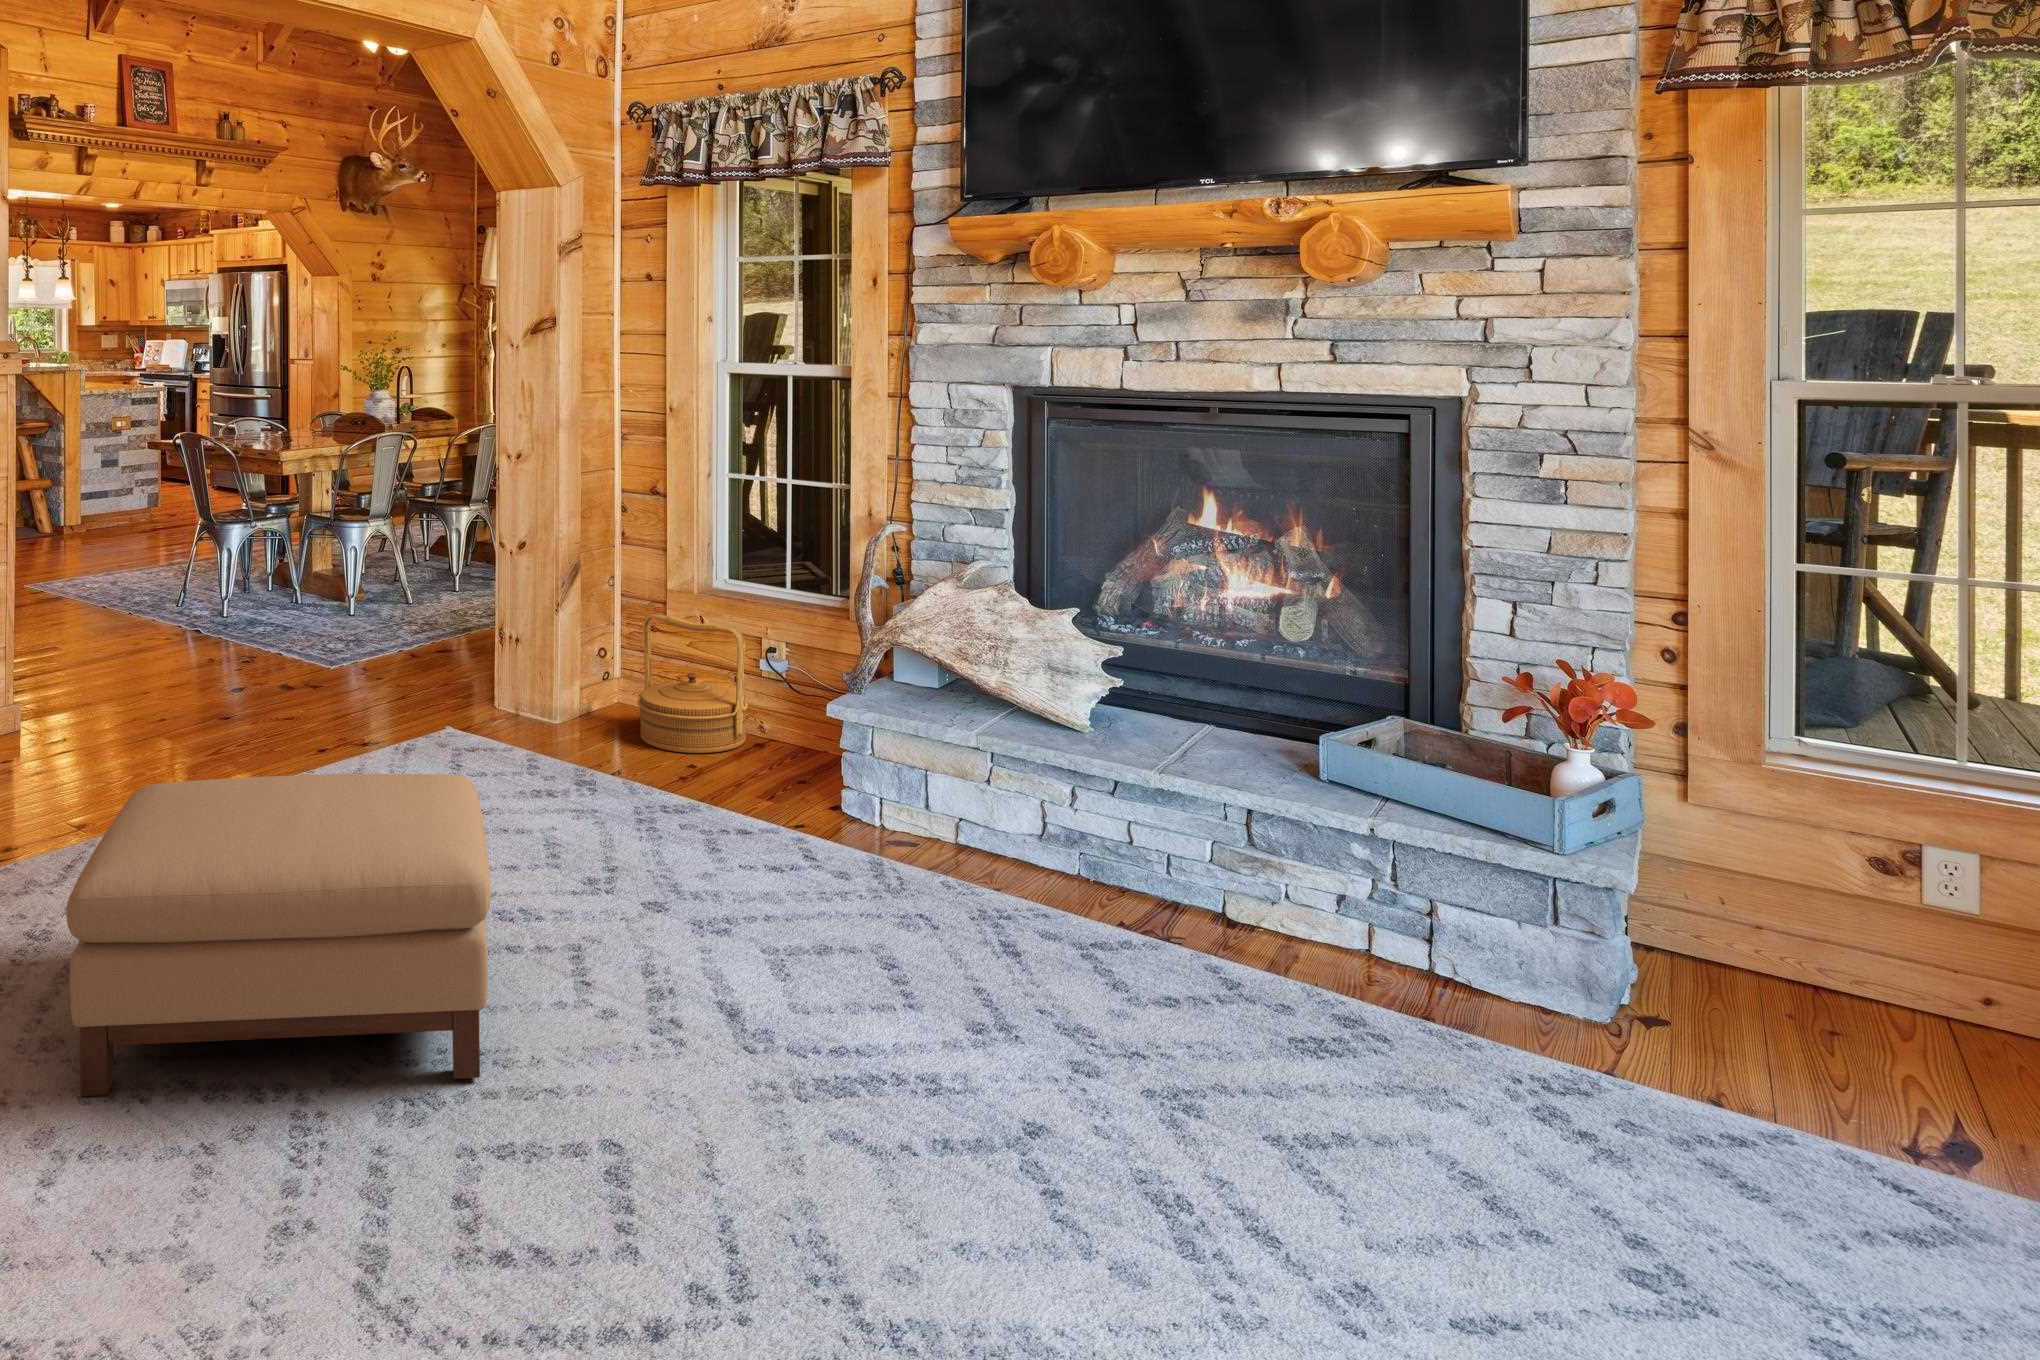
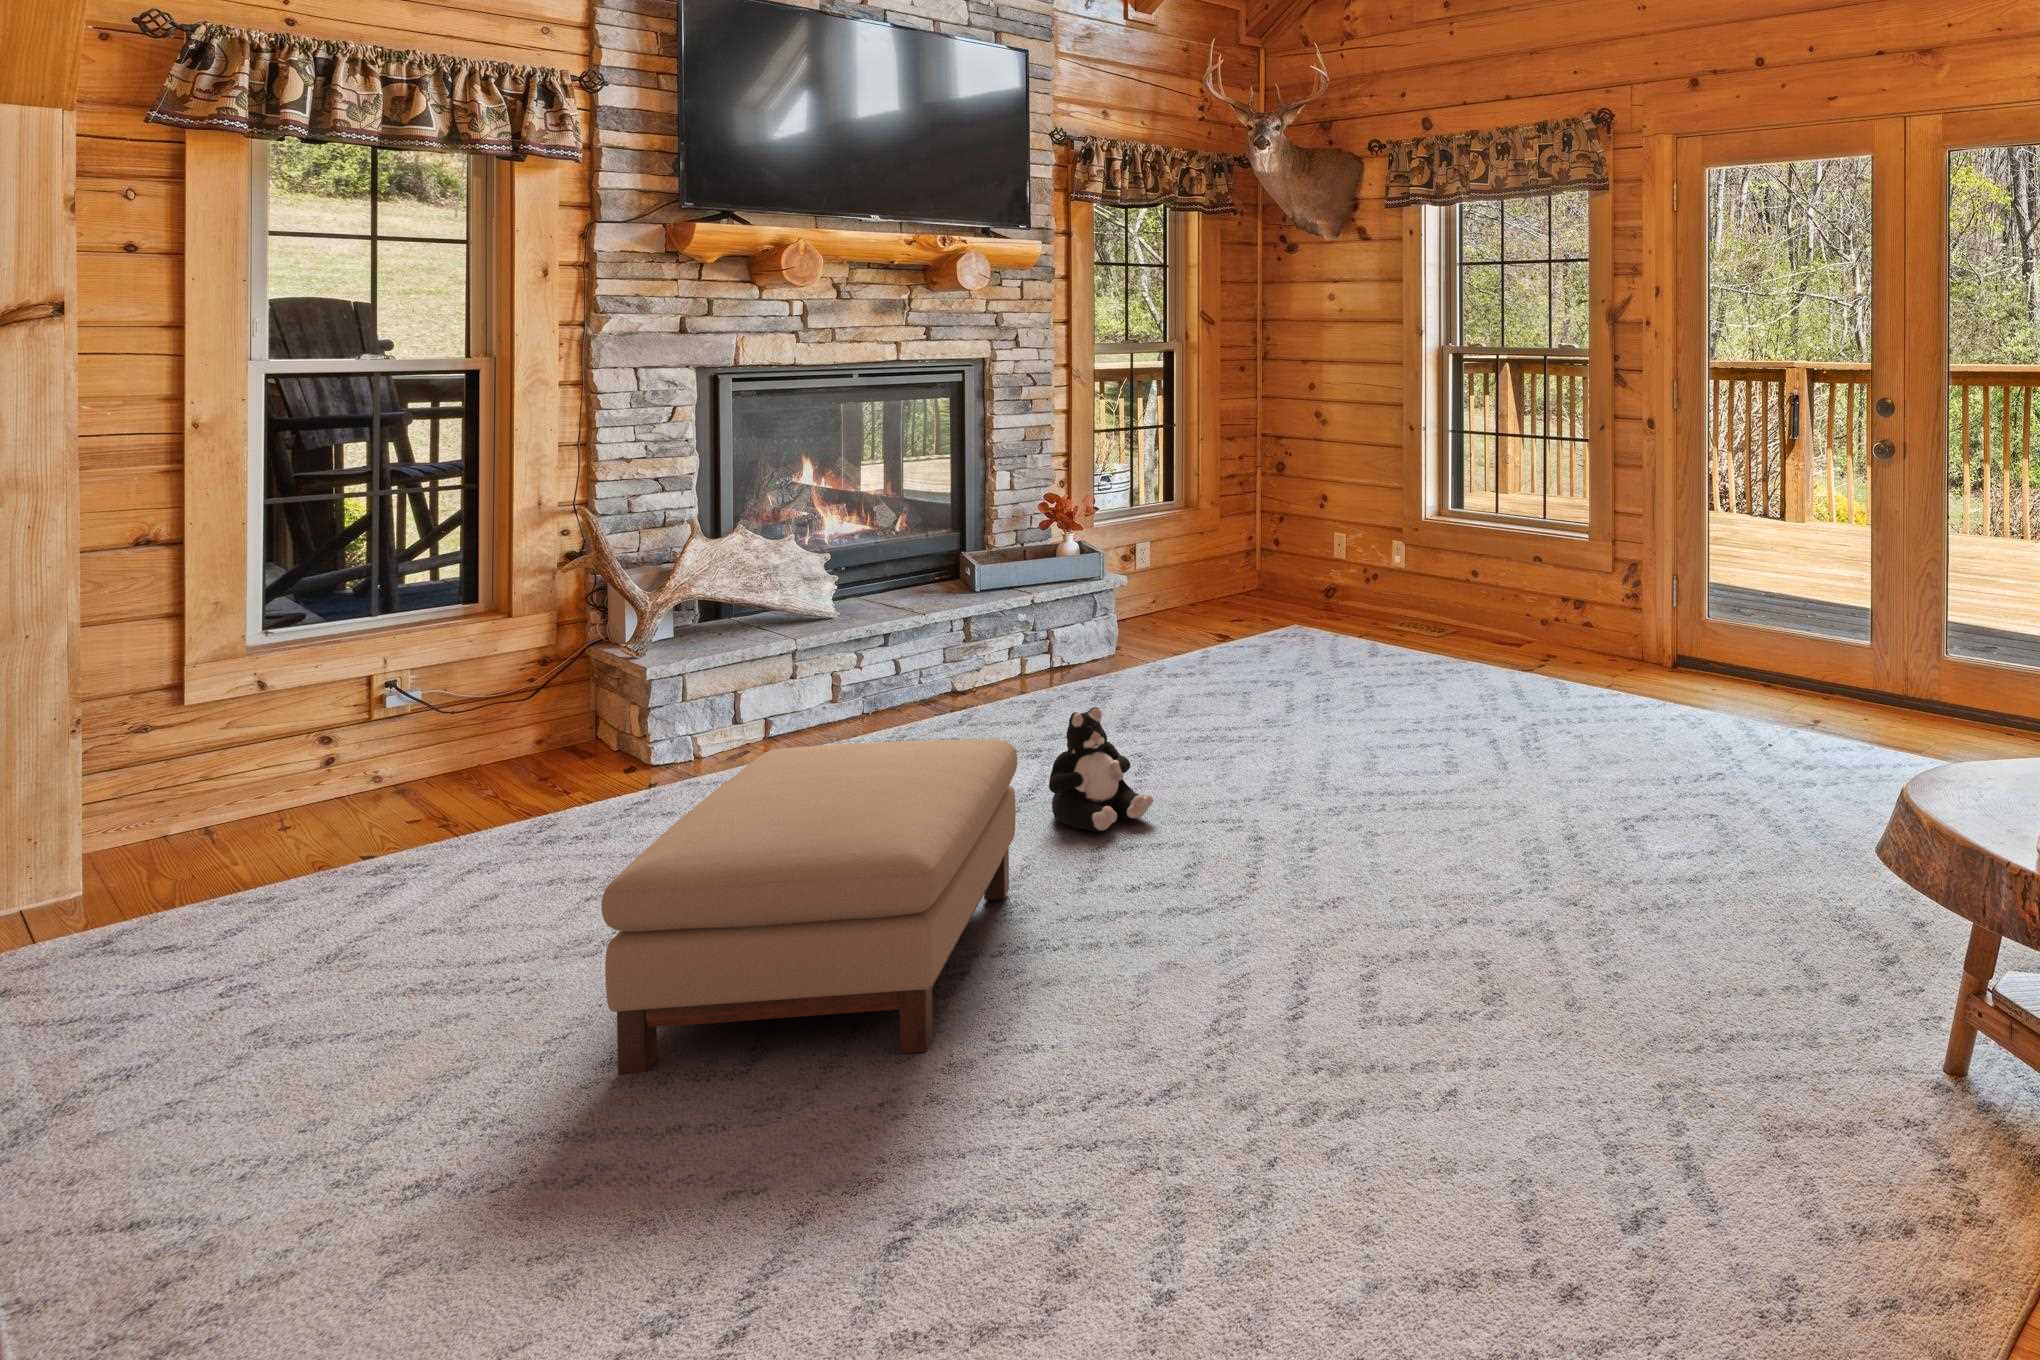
woven basket: present [638,614,748,753] -> none [227,657,418,831]
plush toy: none [666,928,822,1150] -> present [1049,707,1153,831]

